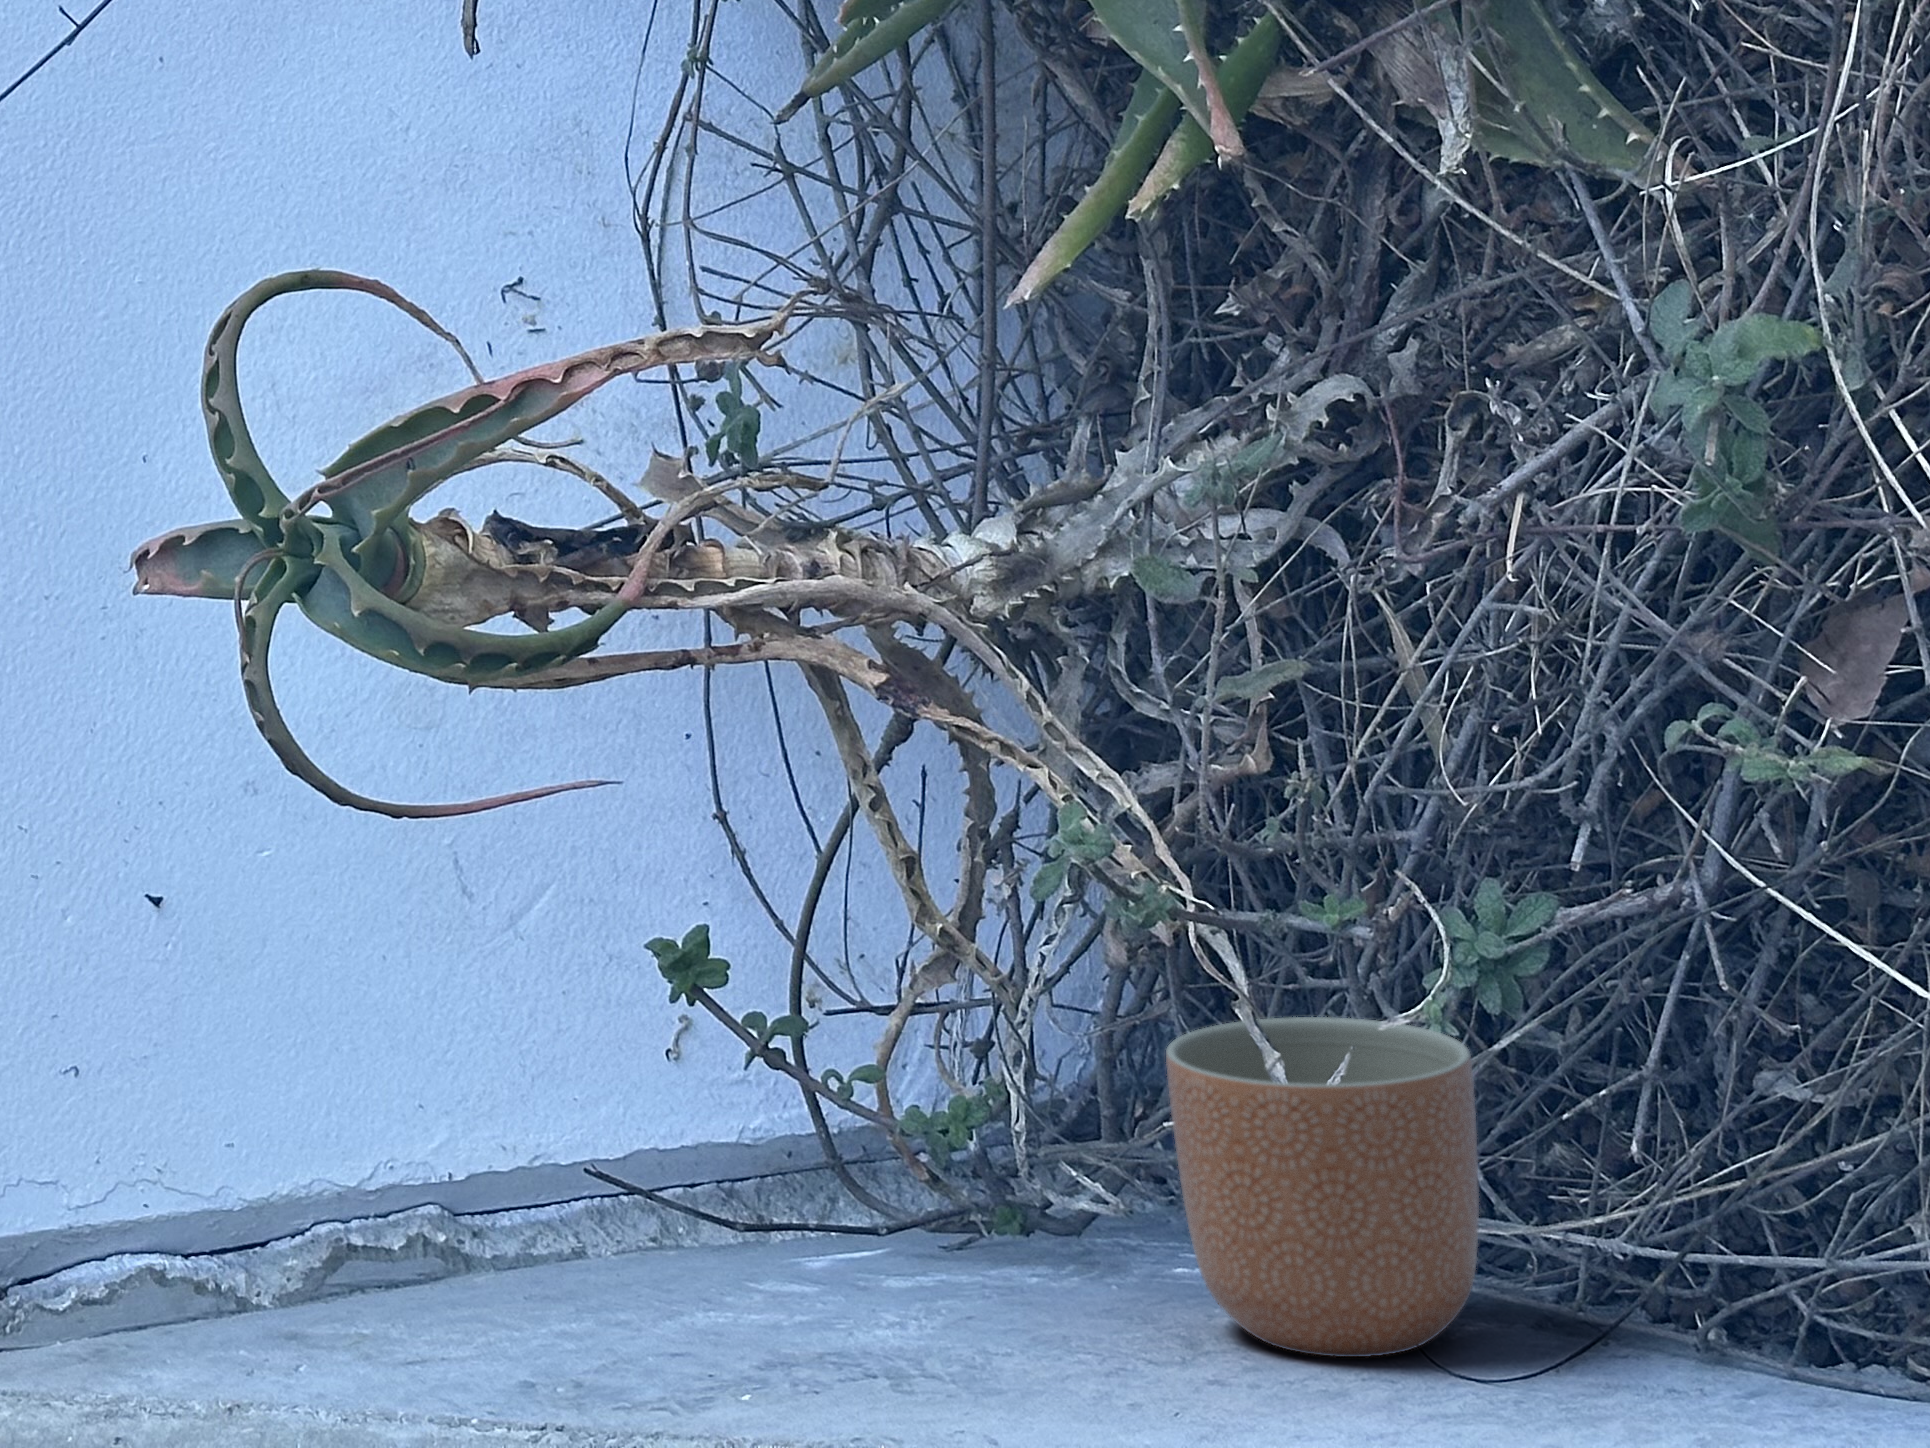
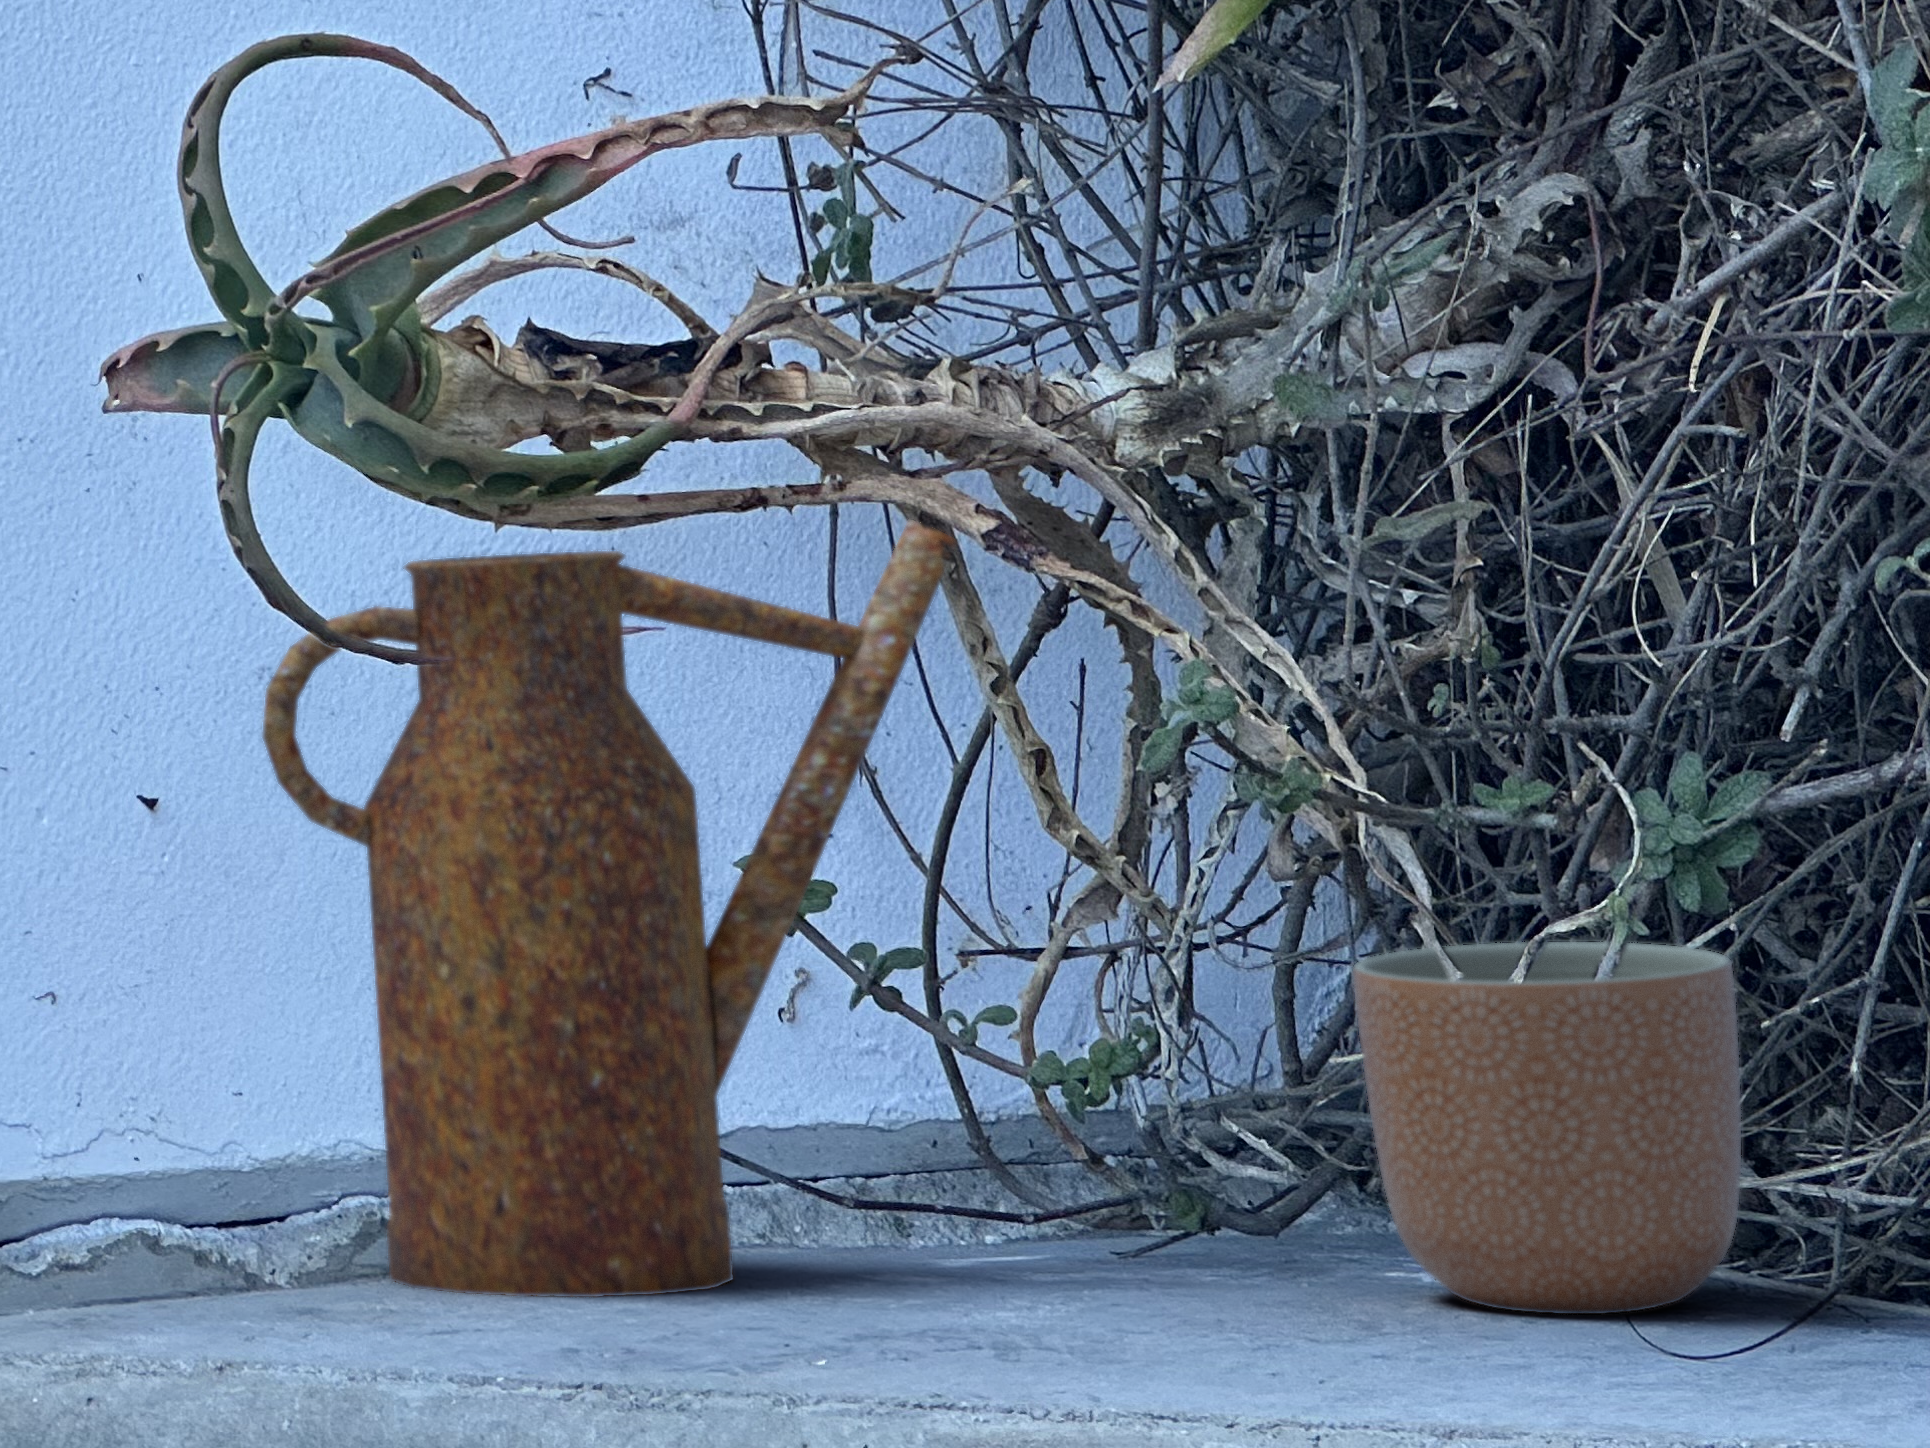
watering can: none [267,664,836,1369] -> present [263,520,958,1297]

